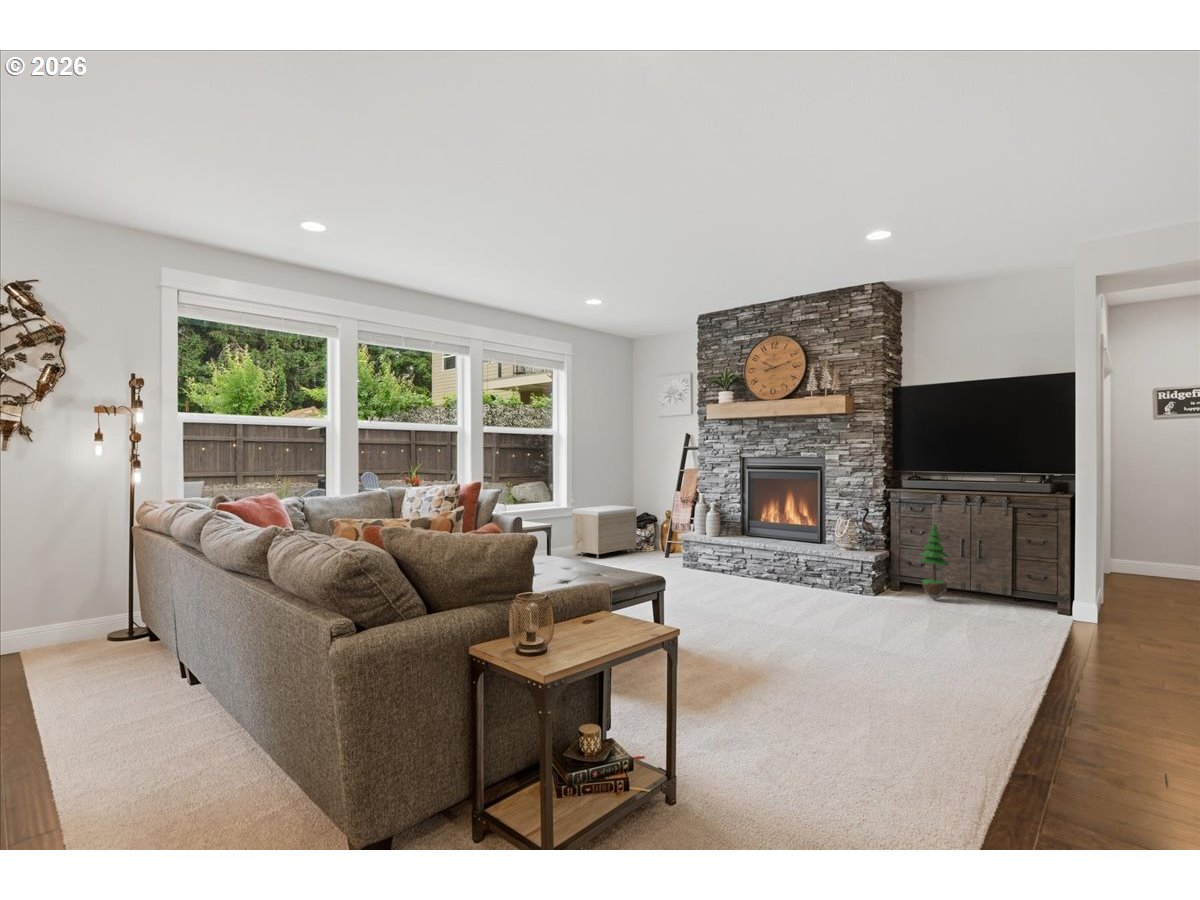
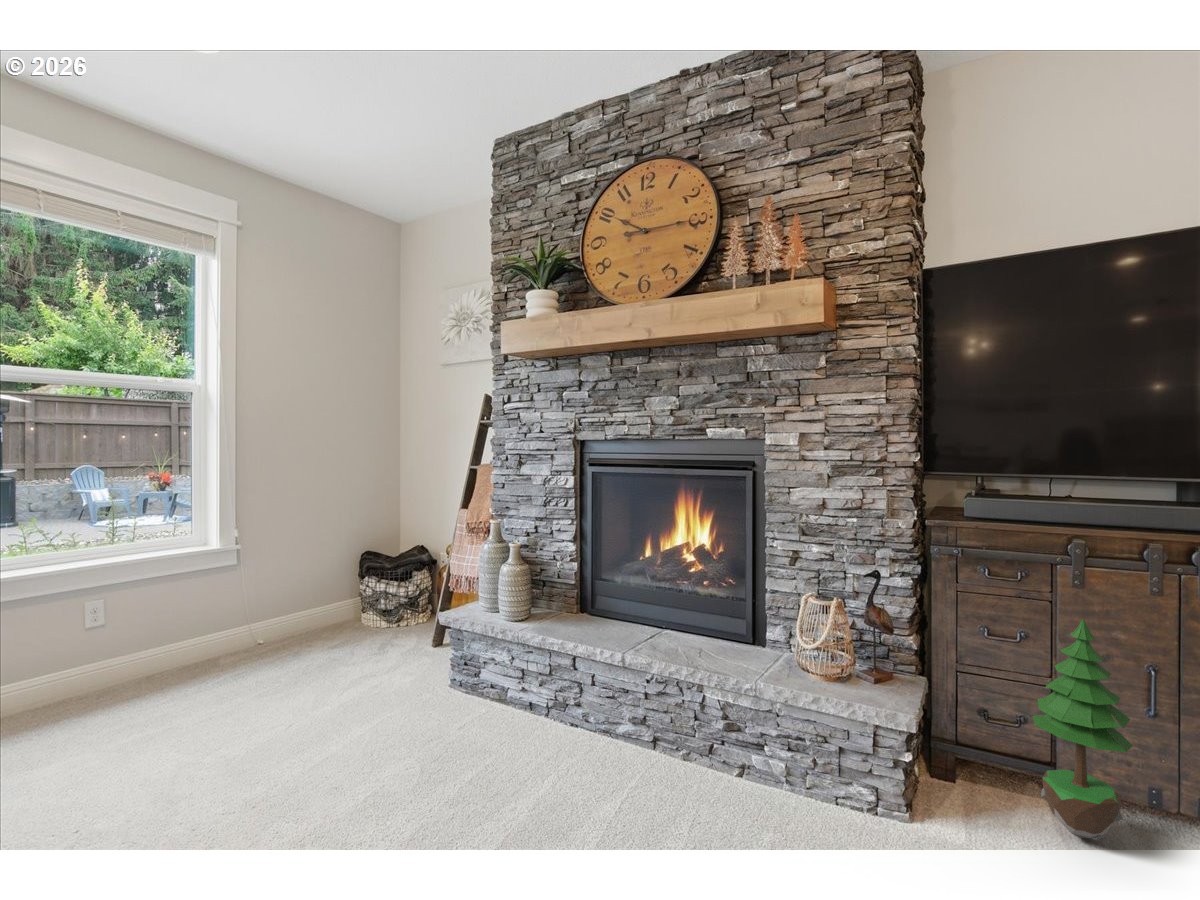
storage bench: present [572,505,637,558] -> none [229,536,385,660]

